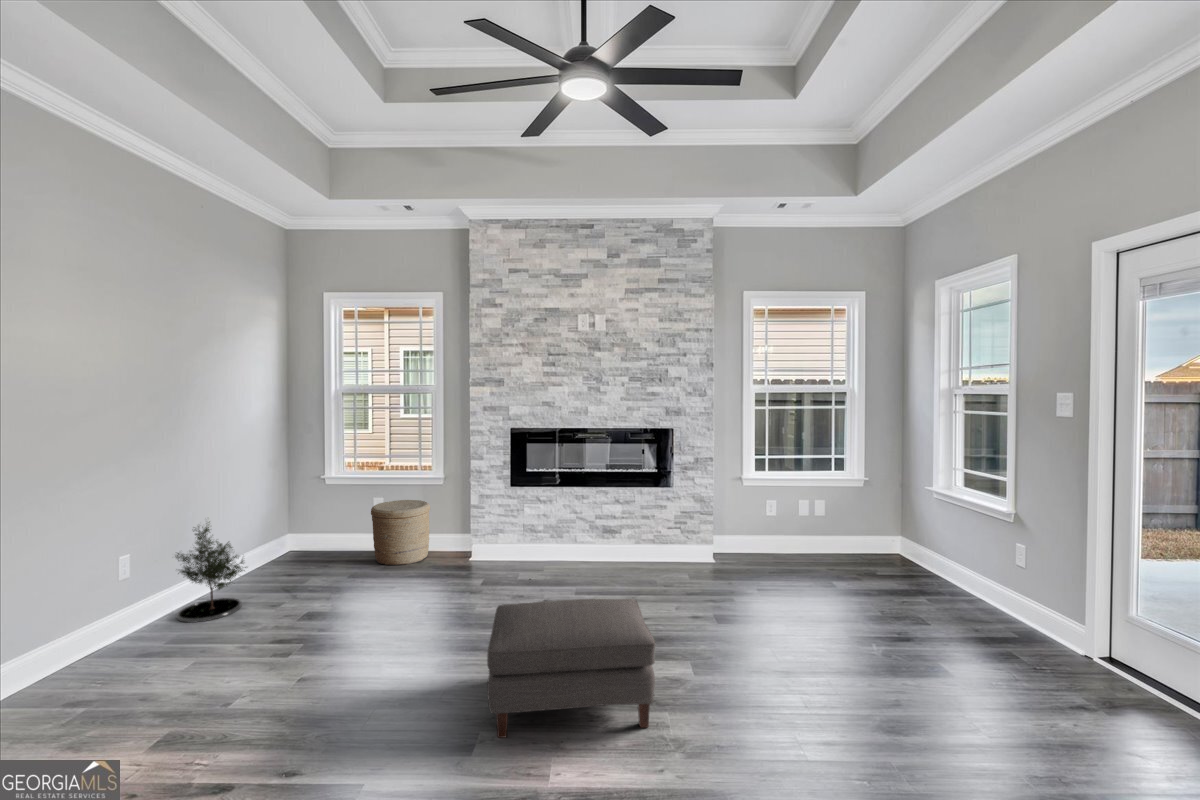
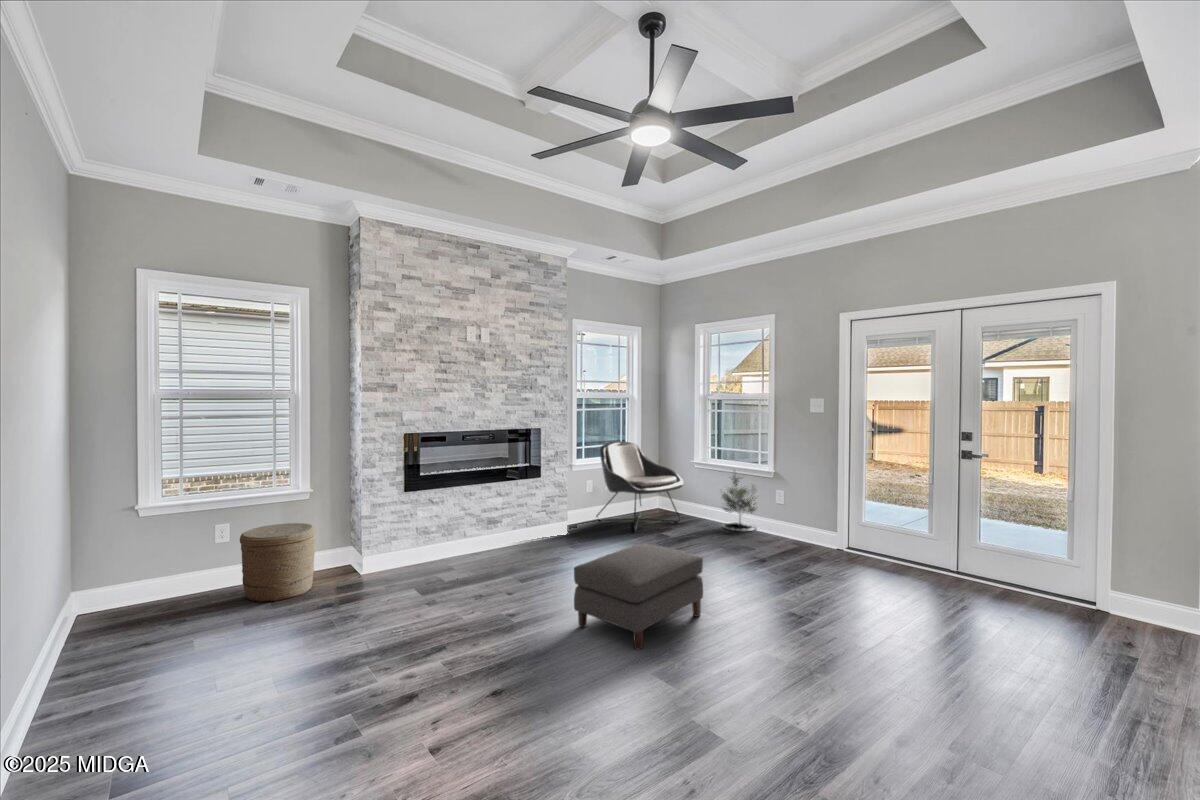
lounge chair: none [766,452,889,582] -> present [596,441,684,532]
potted tree: present [175,526,246,623] -> present [722,476,758,532]

